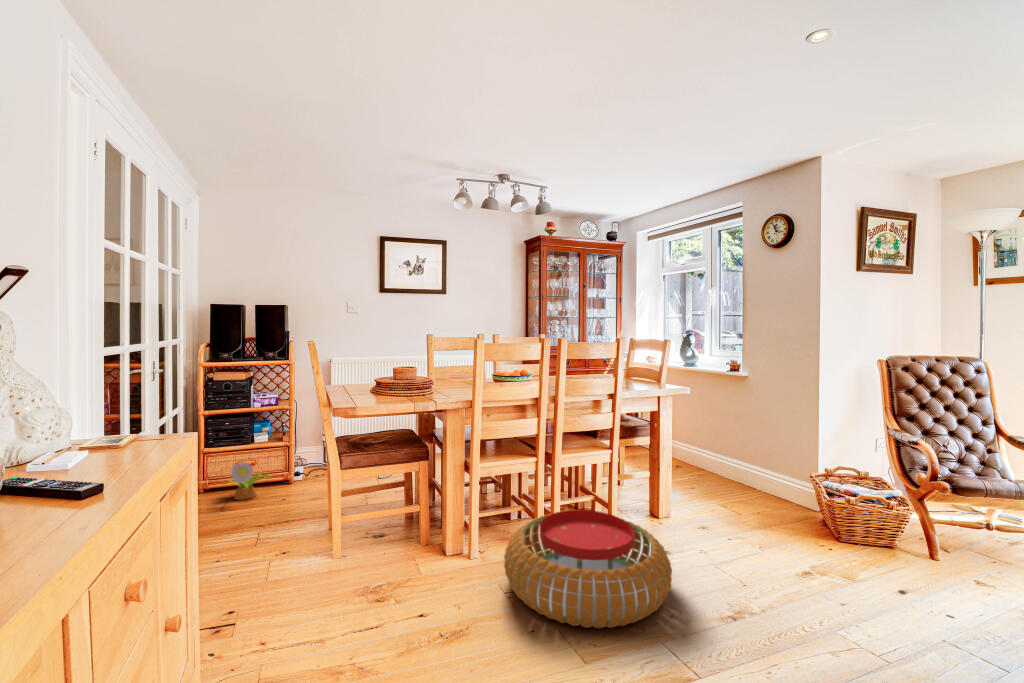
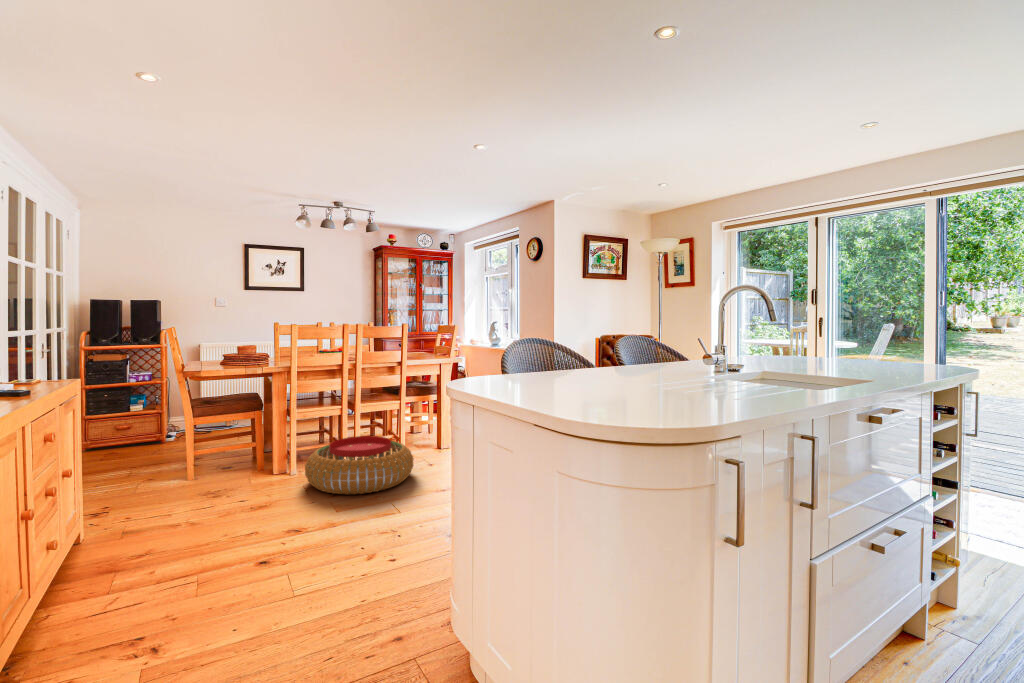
decorative plant: present [226,461,270,500] -> none [102,422,145,453]

